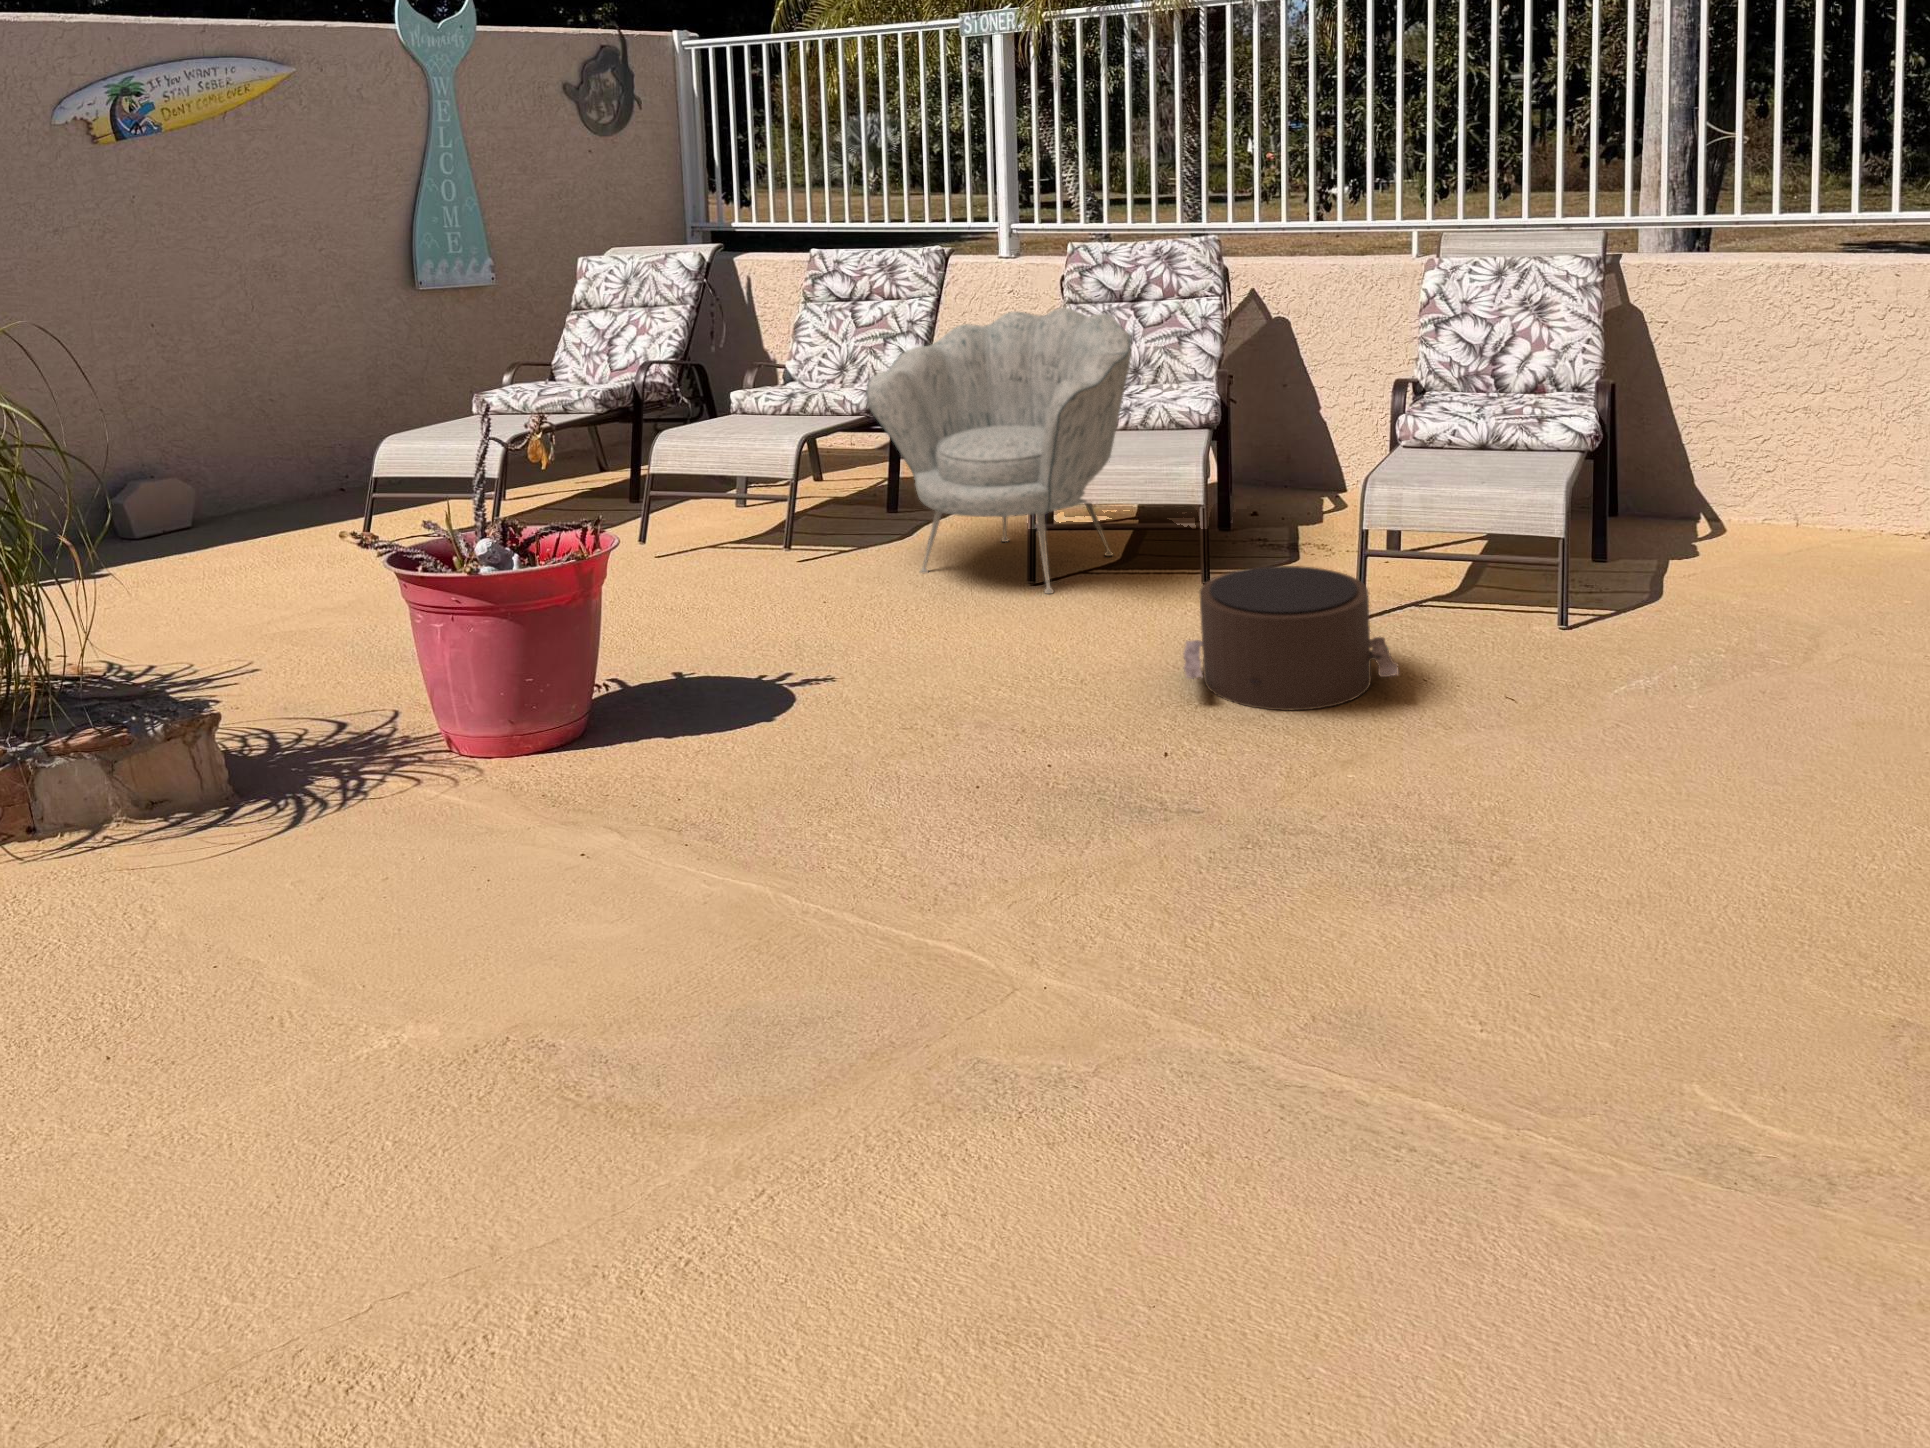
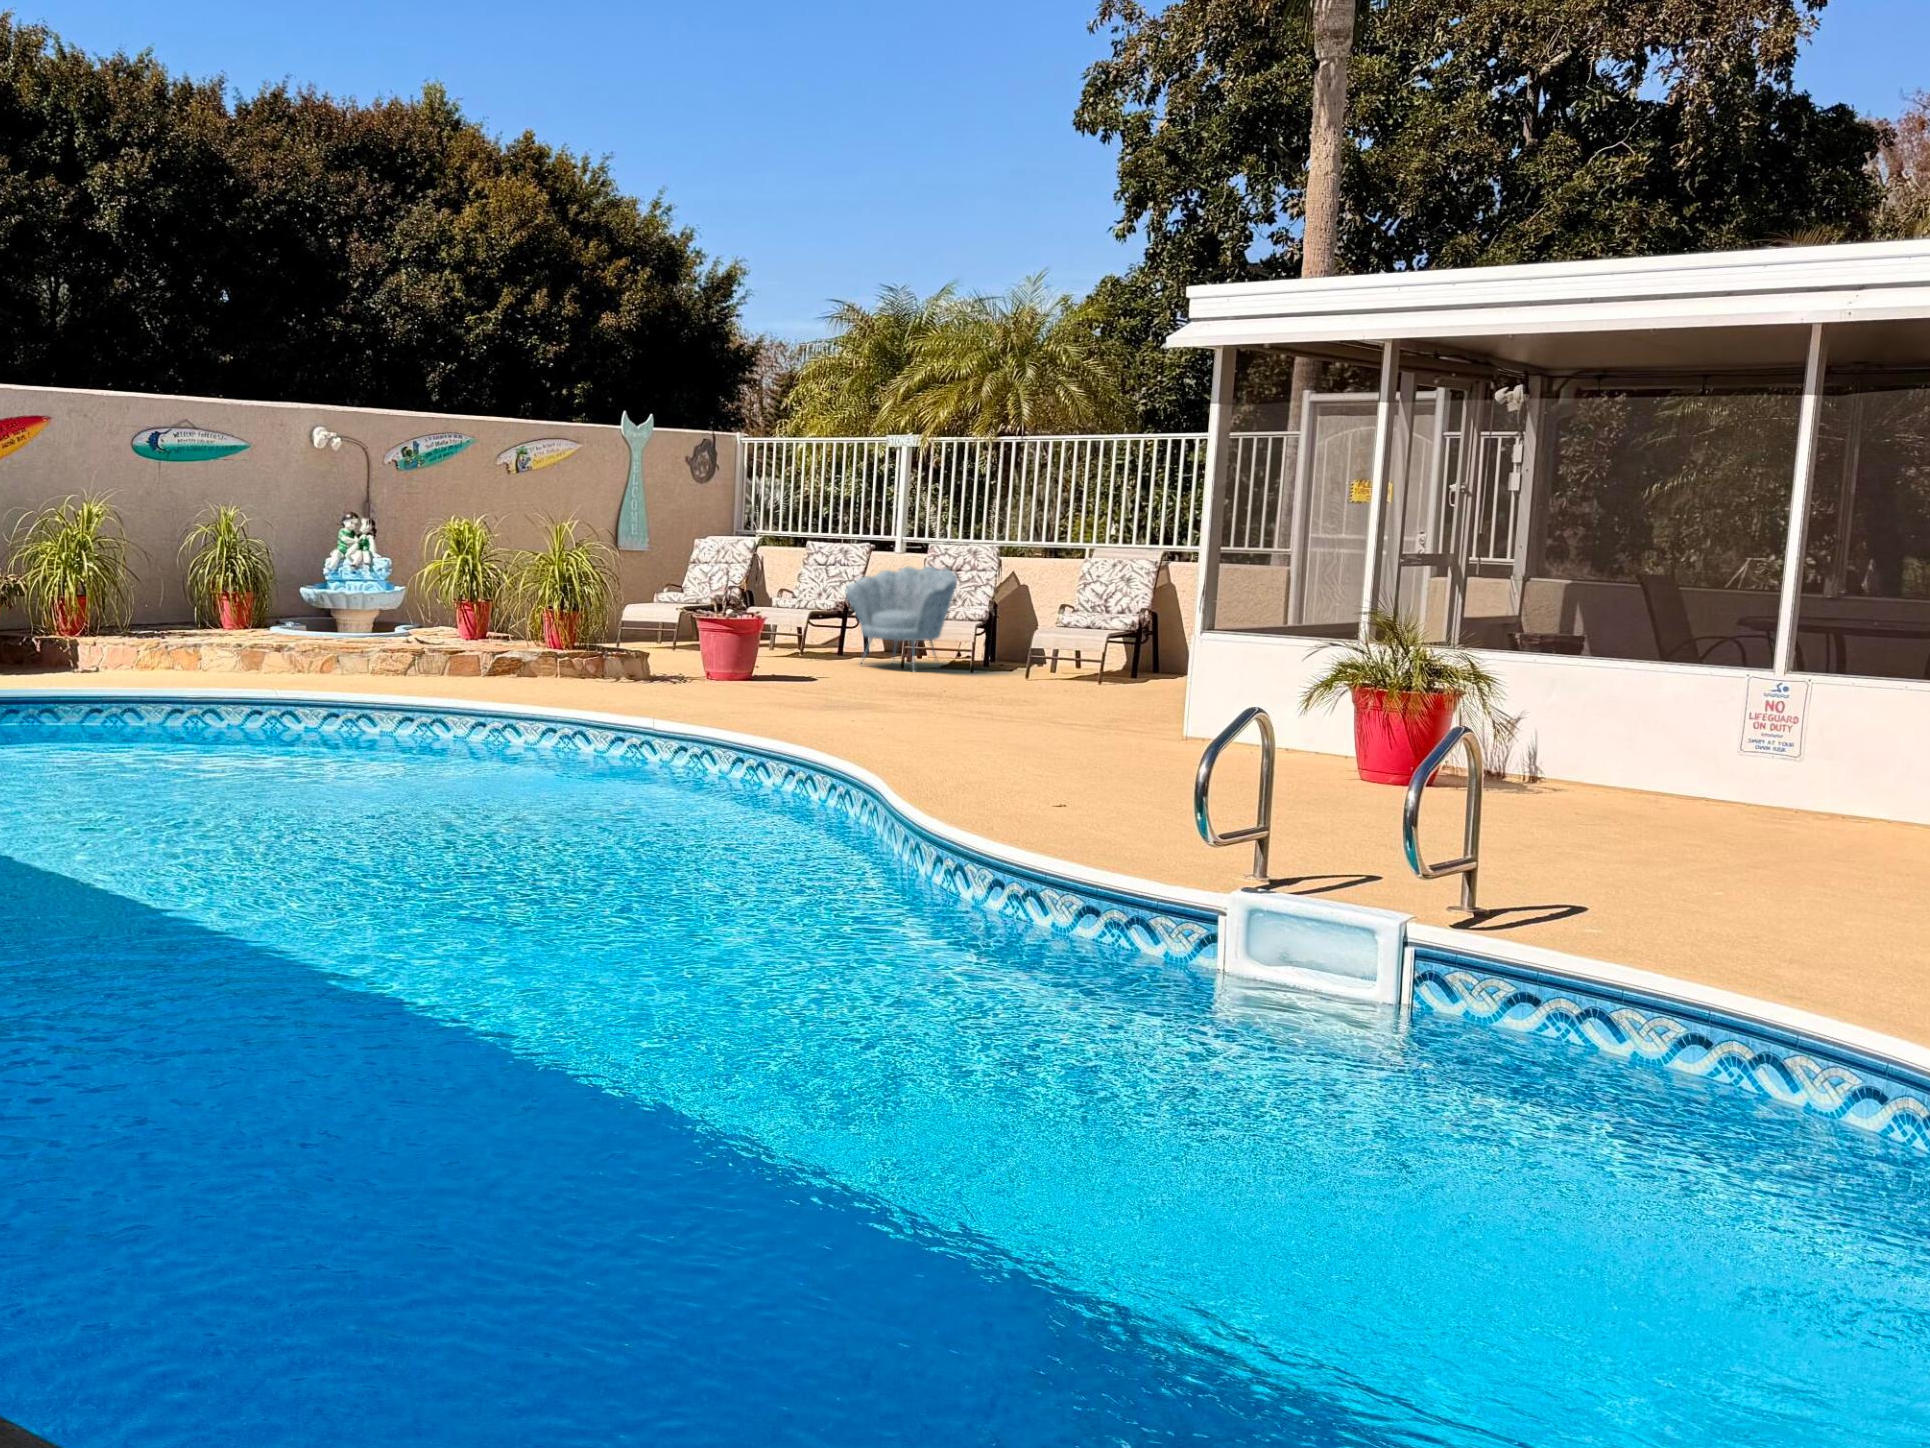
pouf: present [1183,566,1399,711] -> none [963,651,1037,689]

